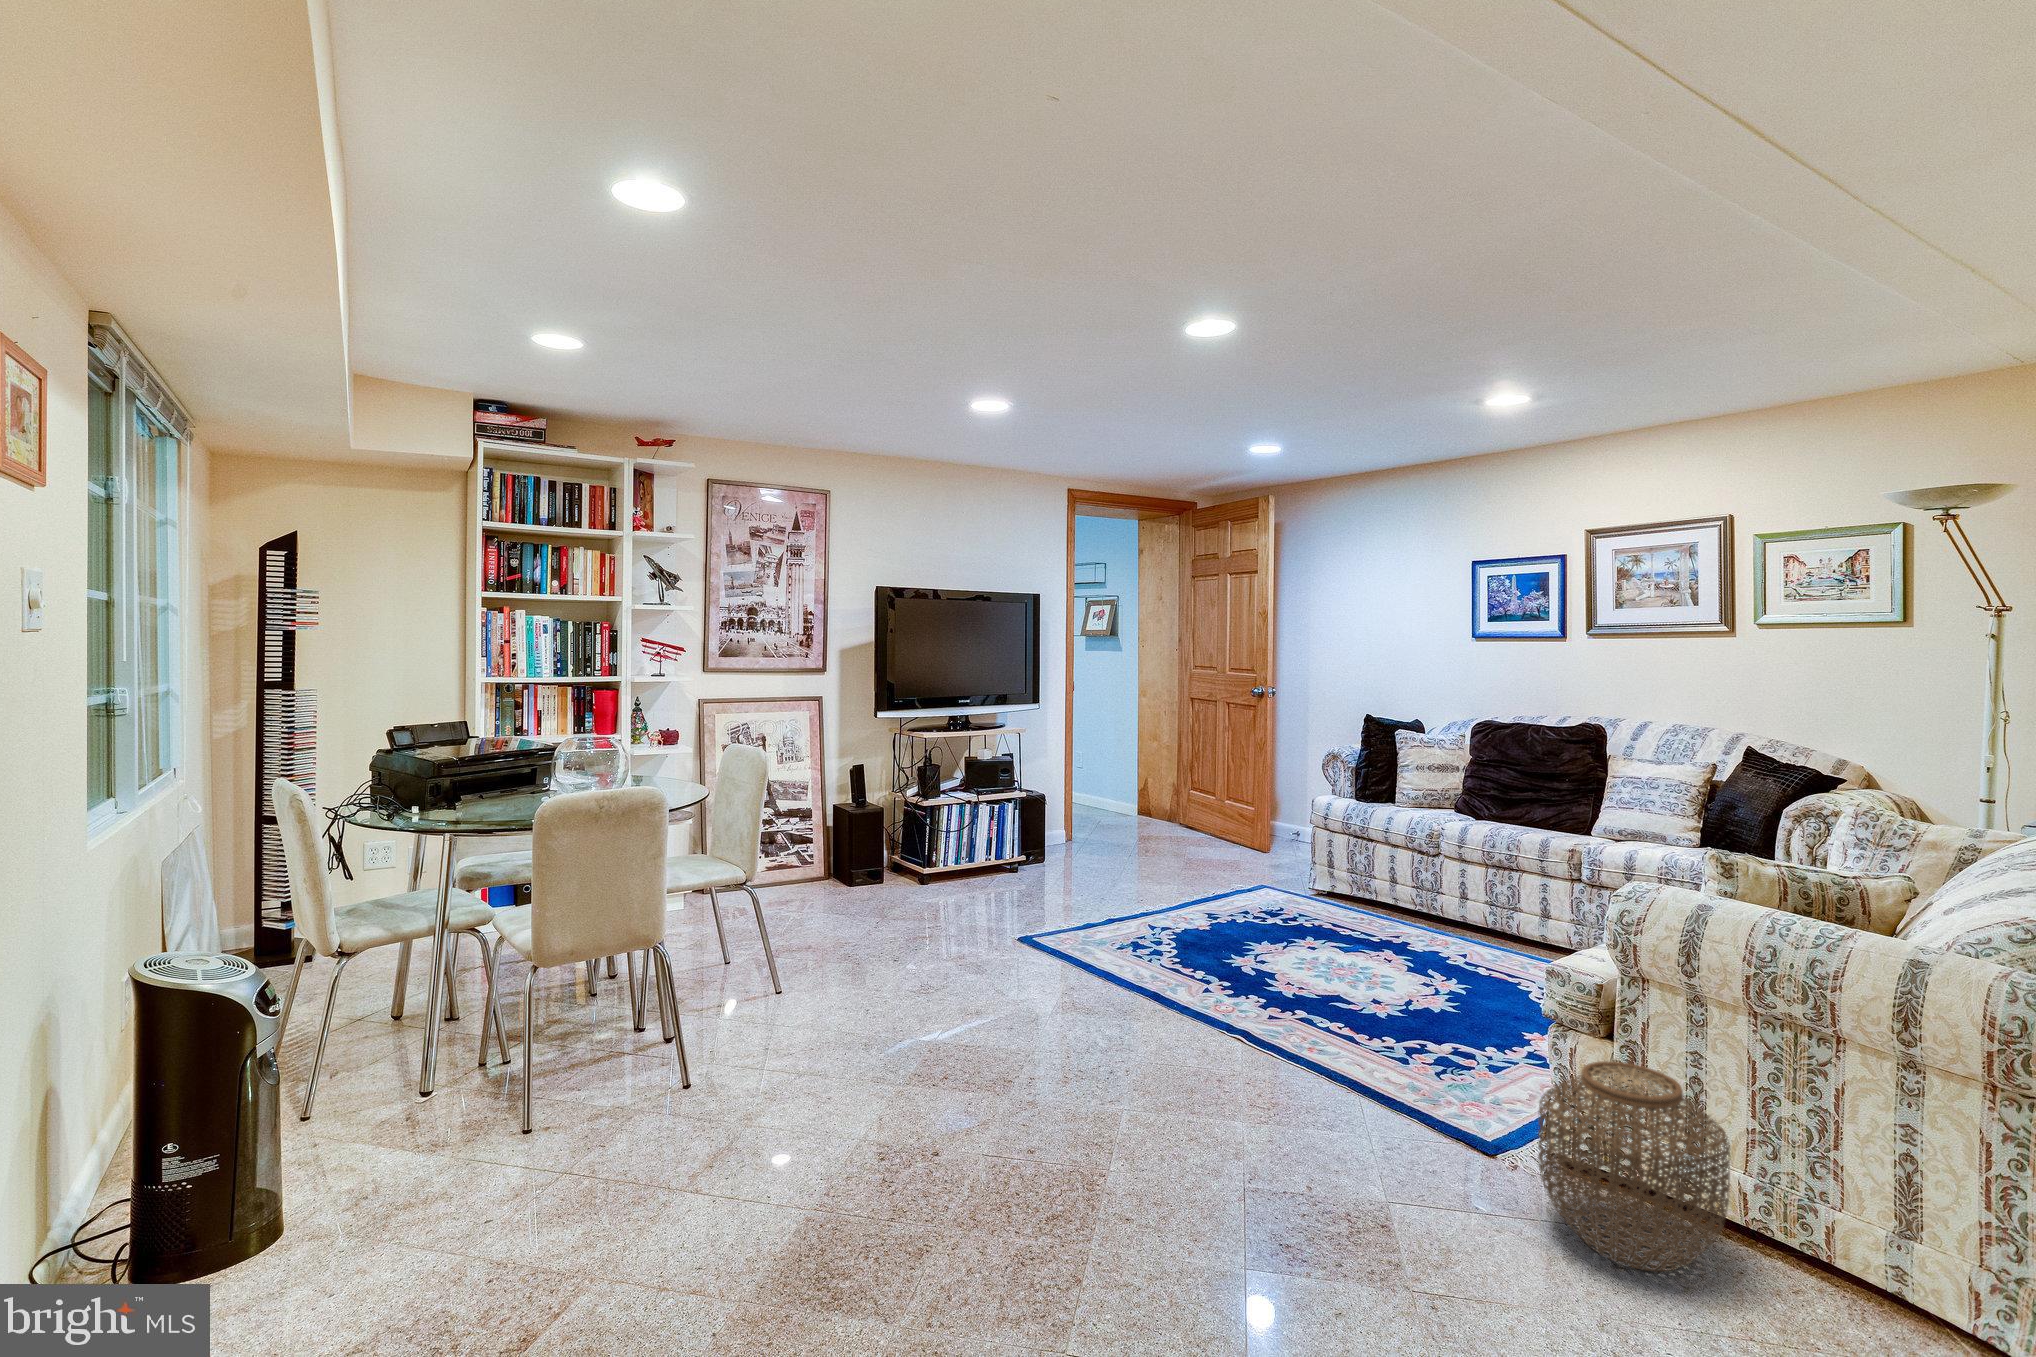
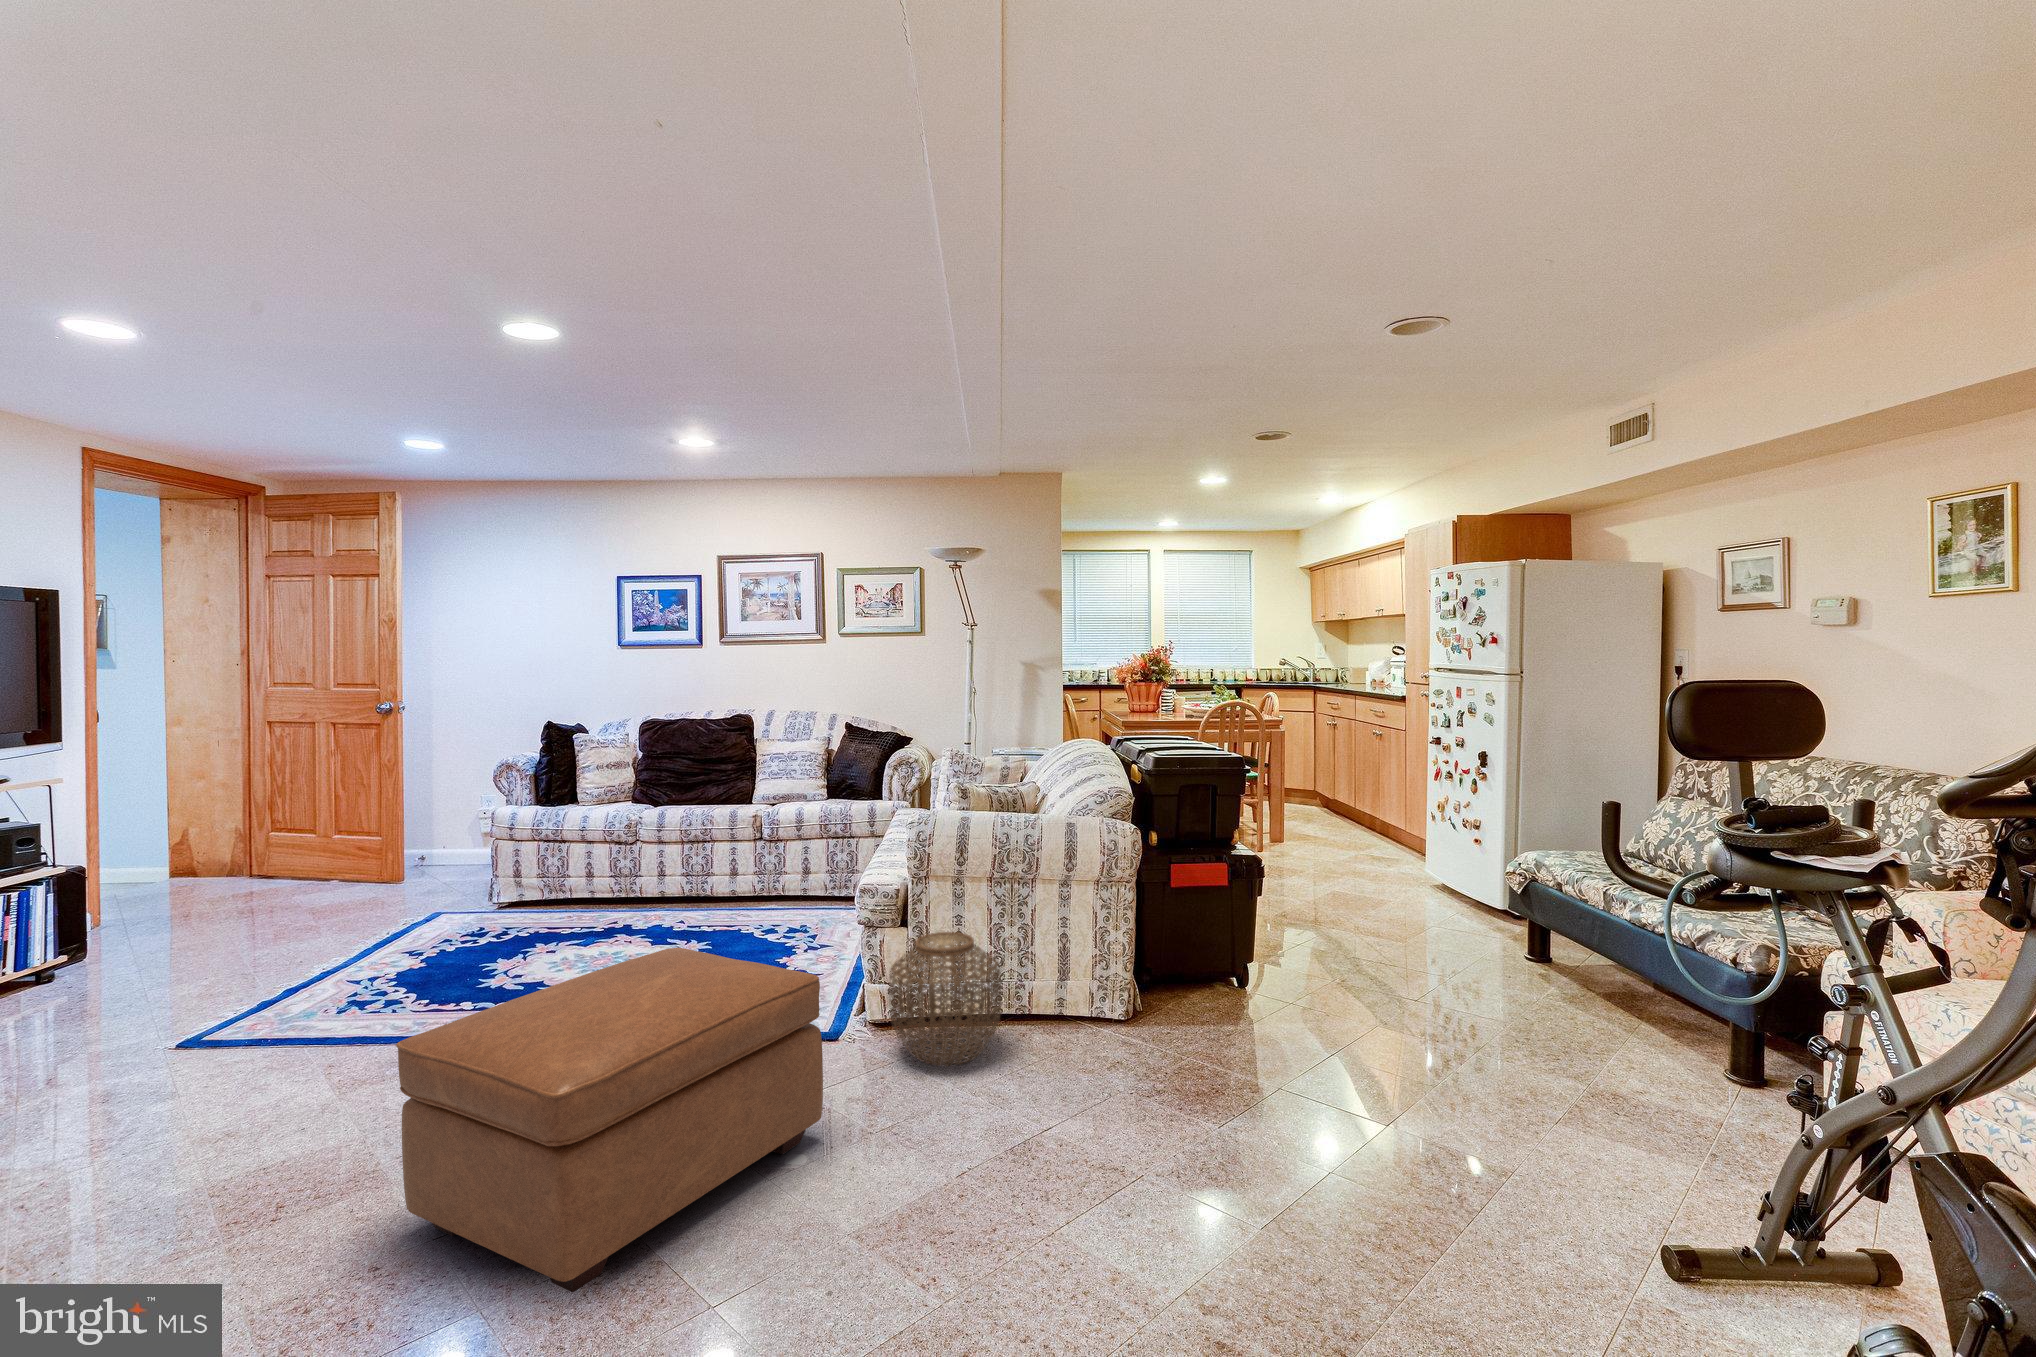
ottoman: none [984,973,1364,1267] -> present [396,948,823,1292]

